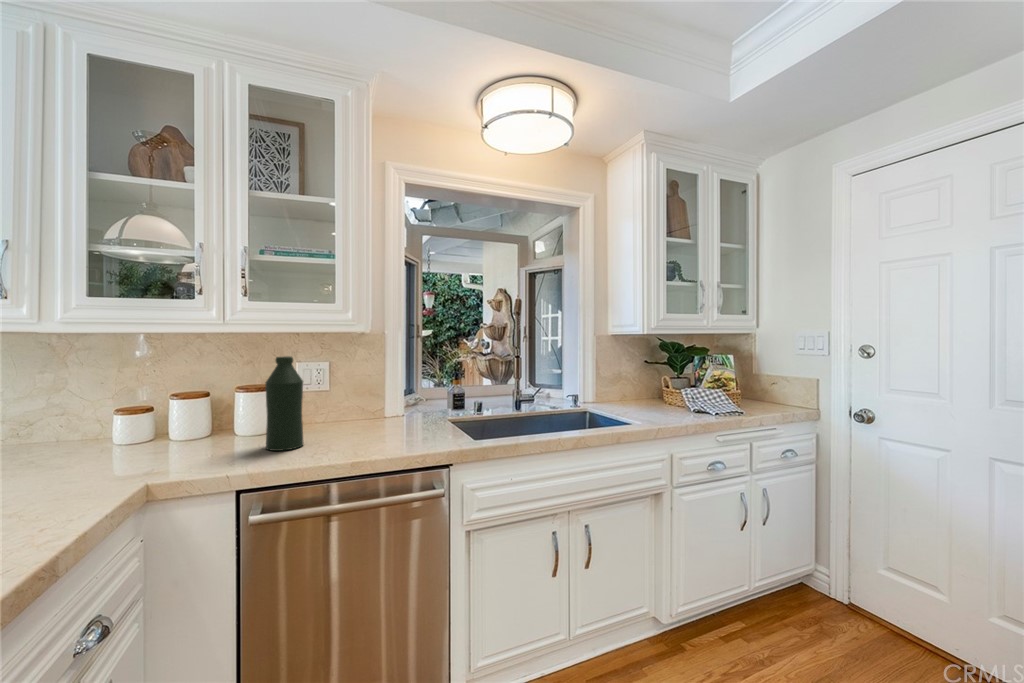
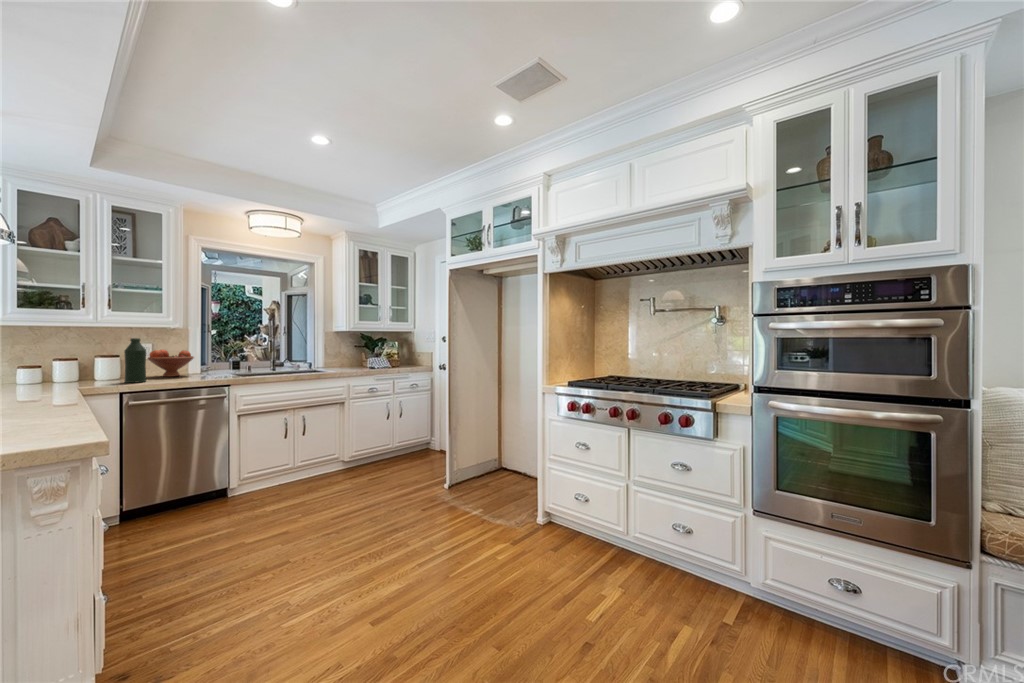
fruit bowl: none [318,373,391,426] -> present [148,350,194,377]

